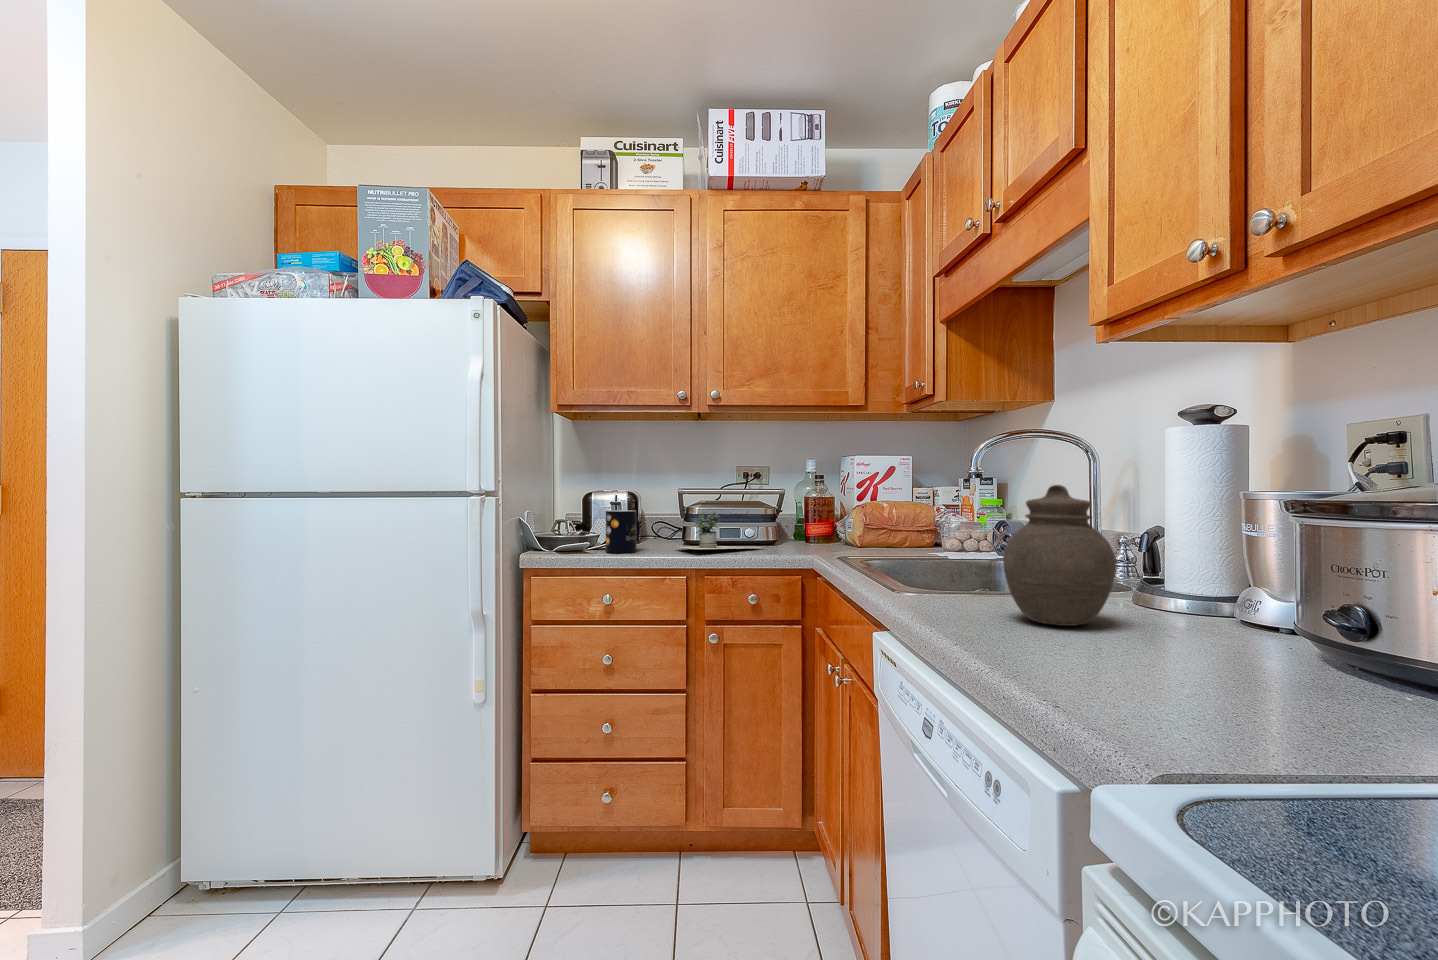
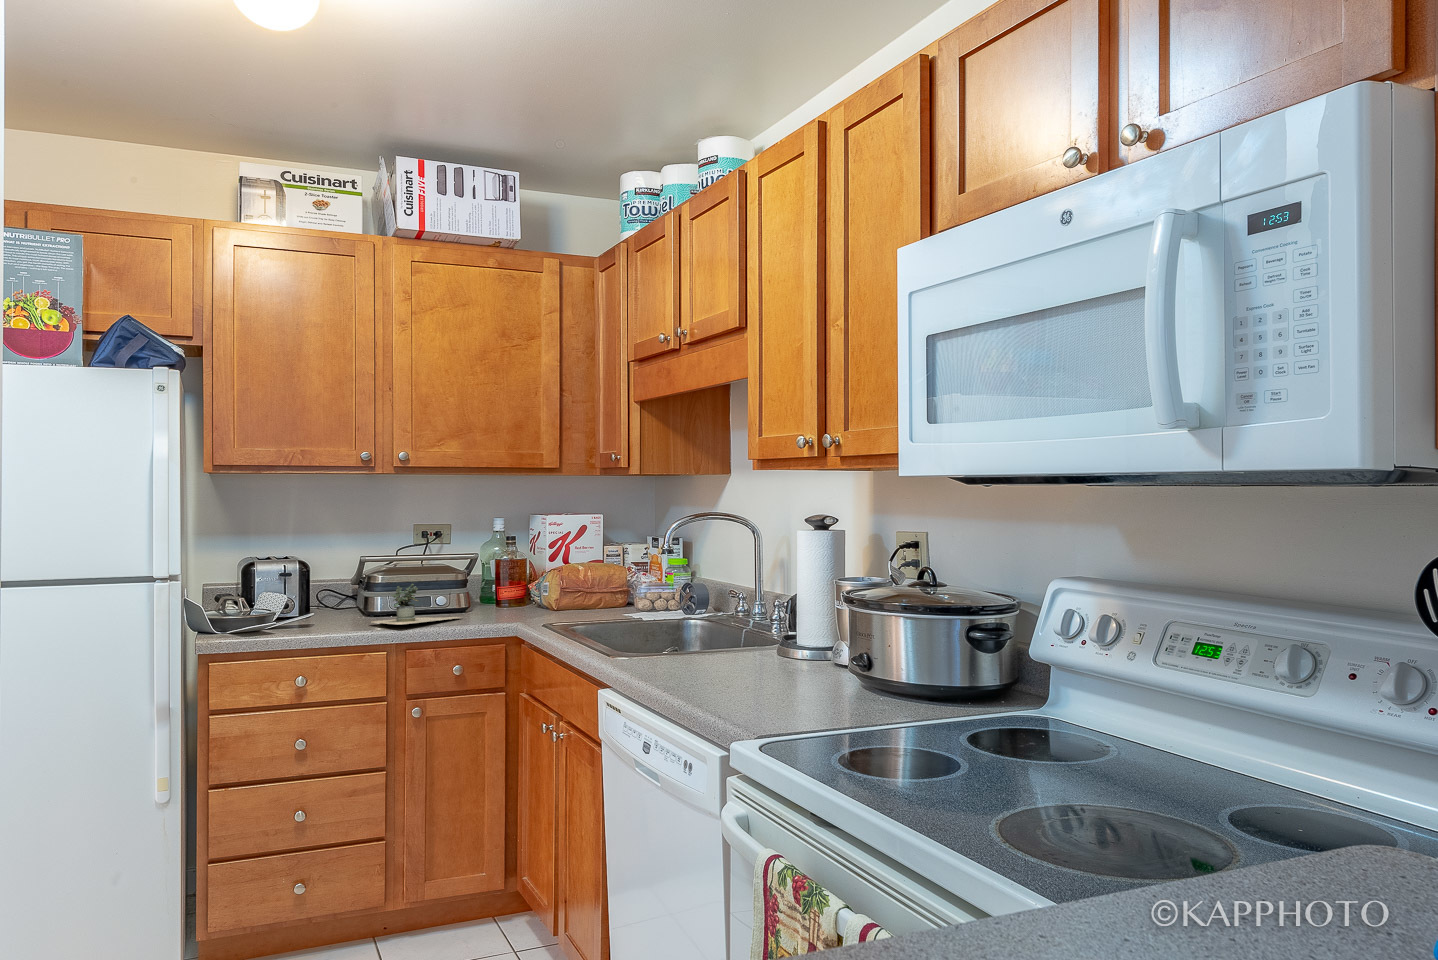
jar: present [1003,485,1116,626] -> none [691,576,762,674]
mug: present [606,510,640,553] -> none [293,586,328,633]

